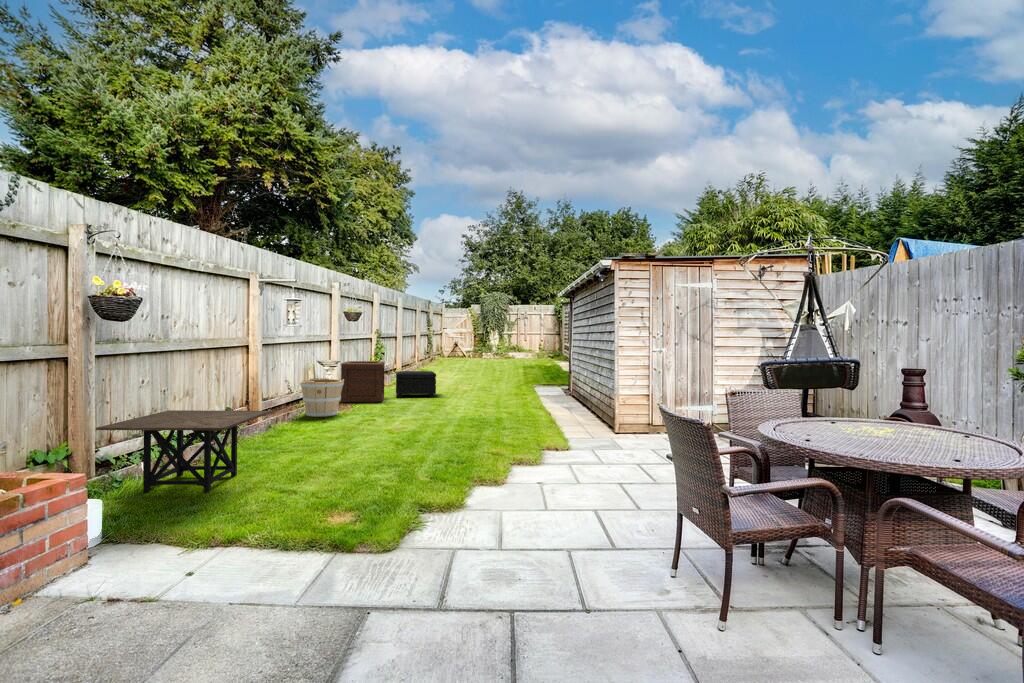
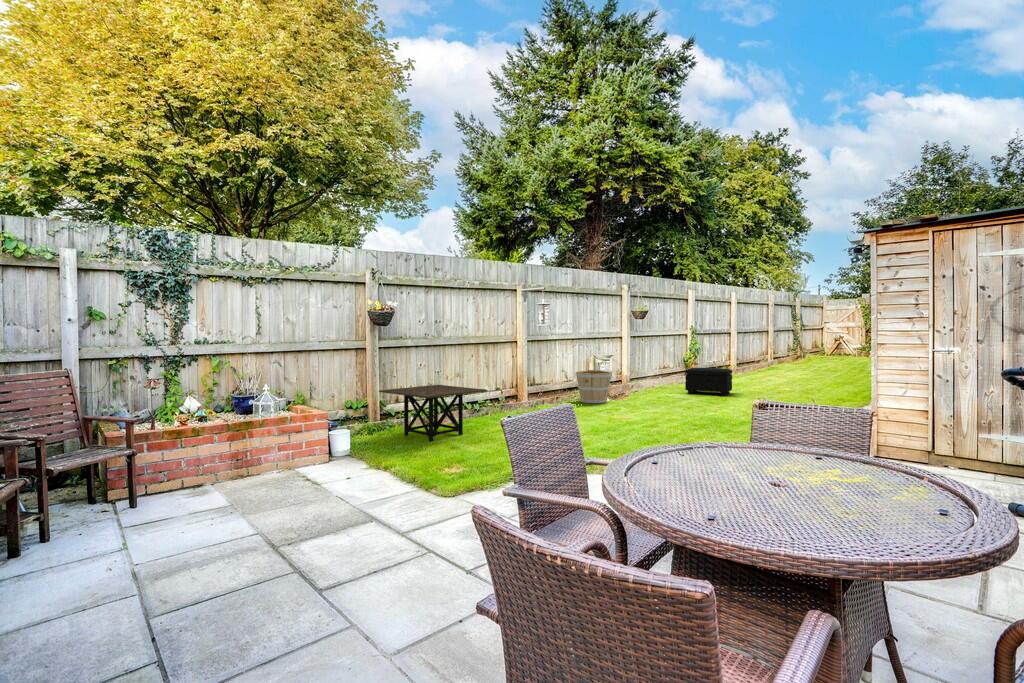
wooden crate: present [341,361,385,403] -> none [627,356,675,396]

